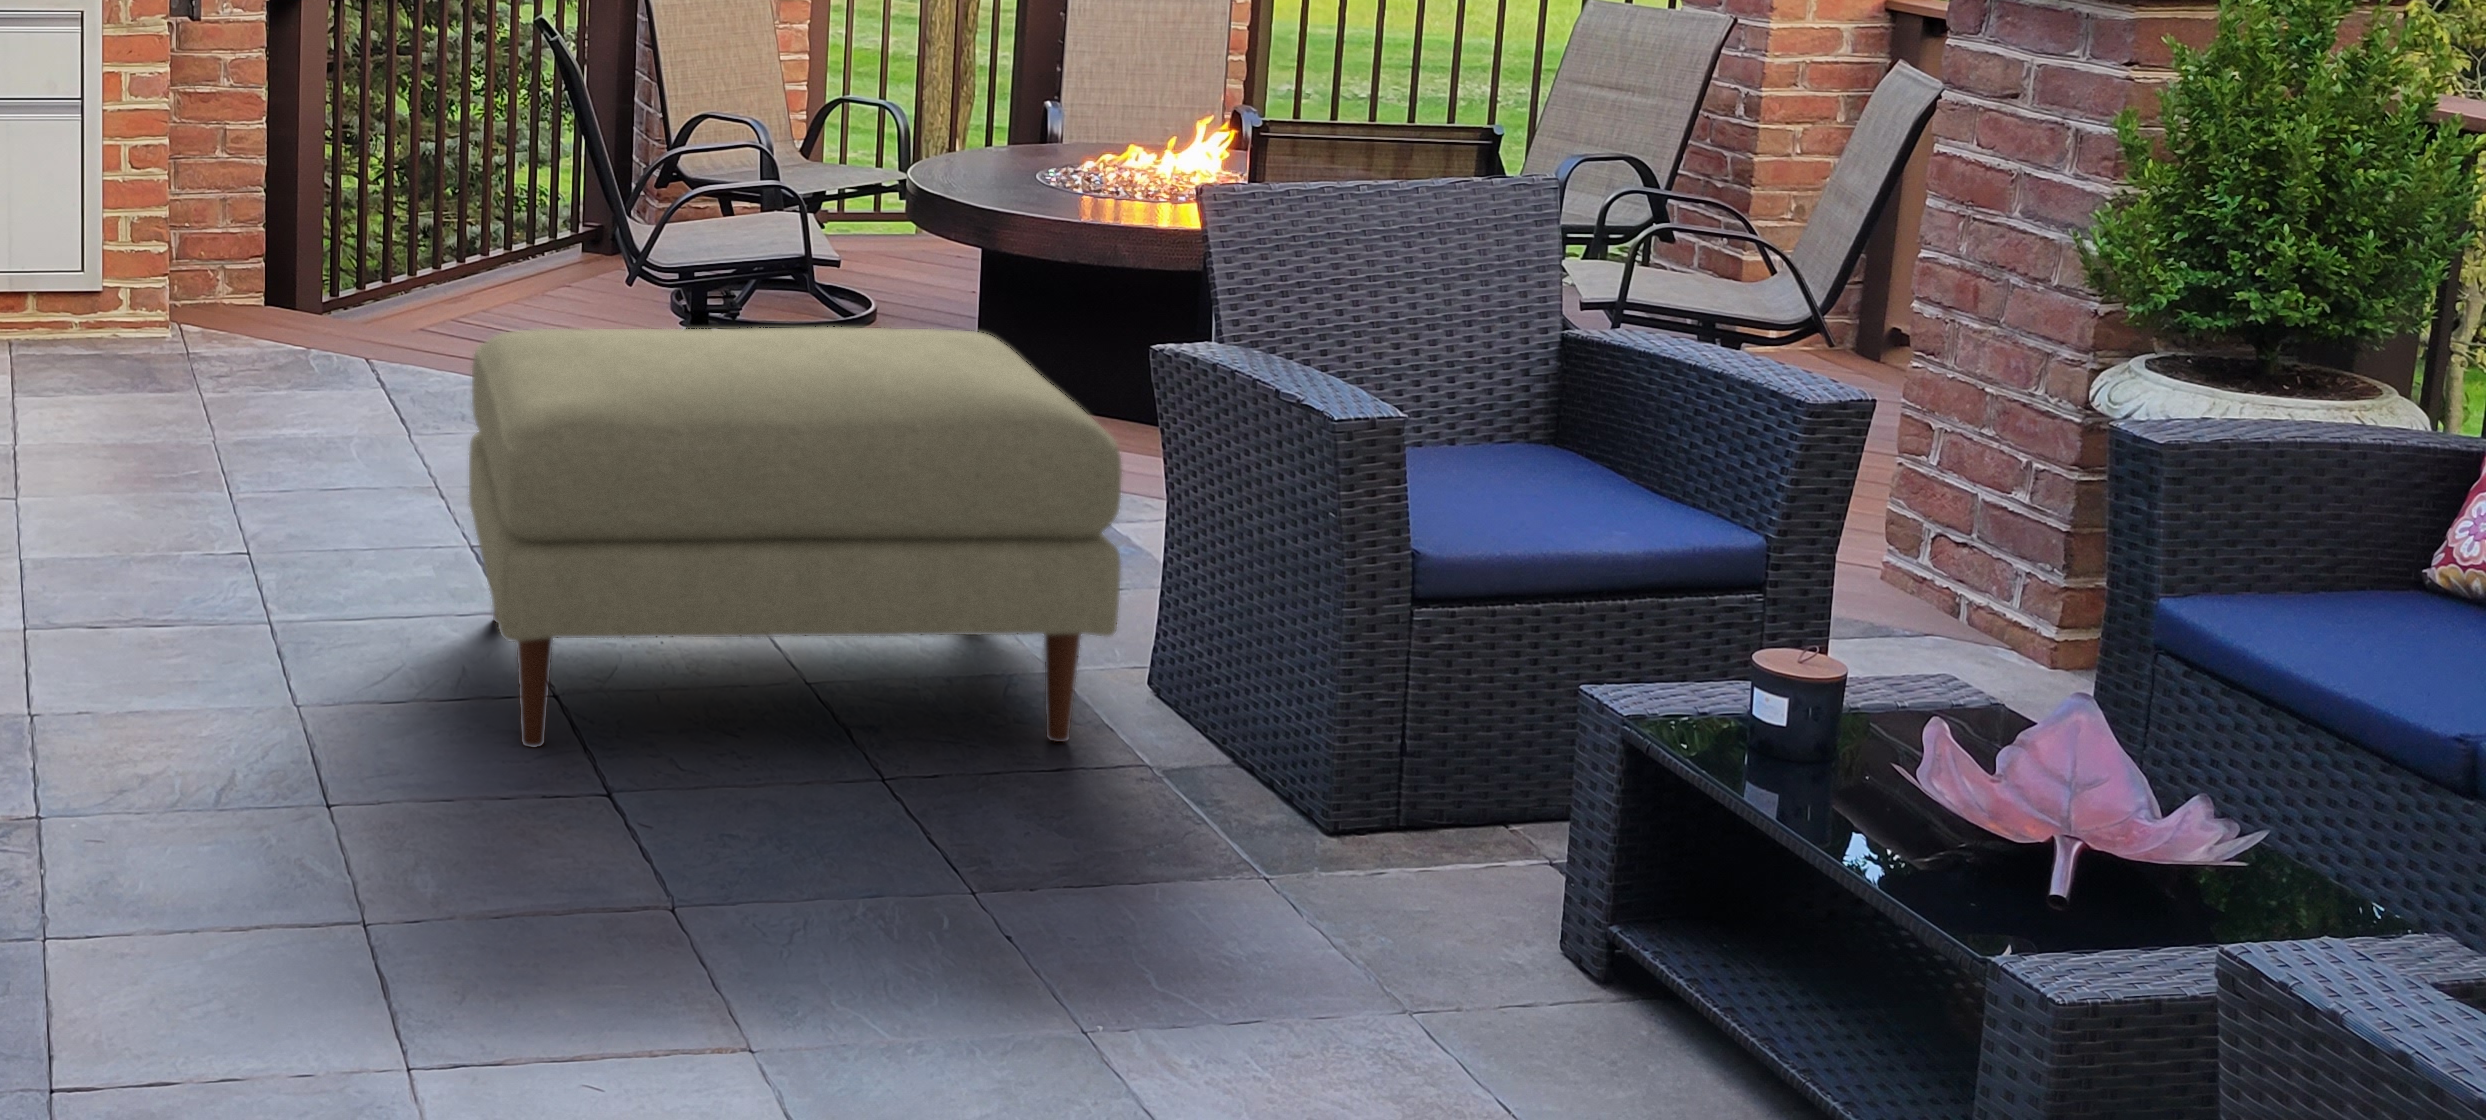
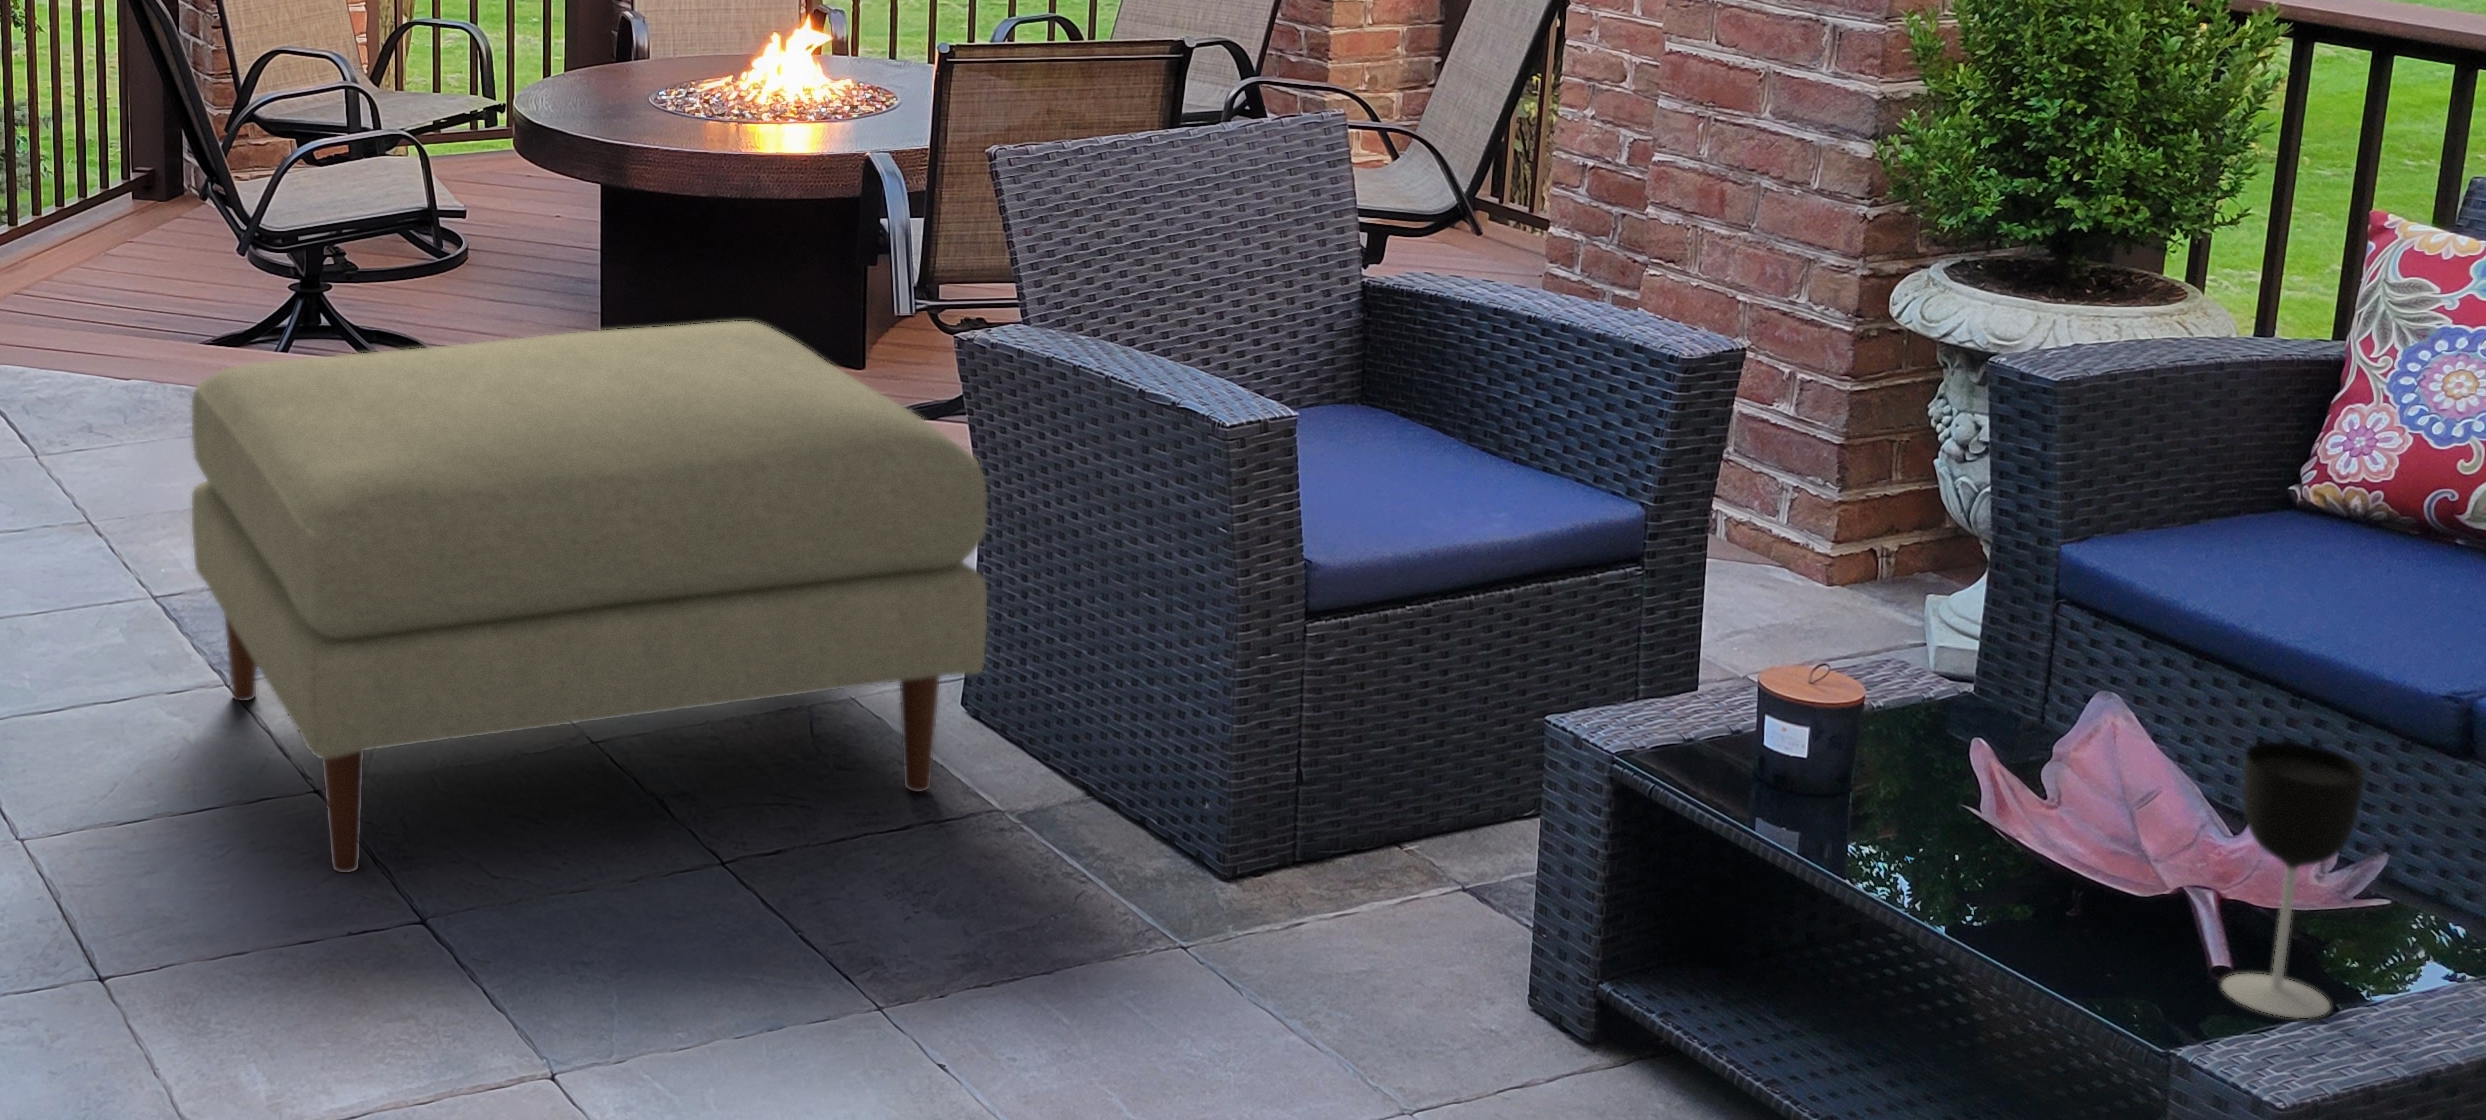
wine glass: none [2036,701,2159,948] -> present [2222,742,2365,1018]

